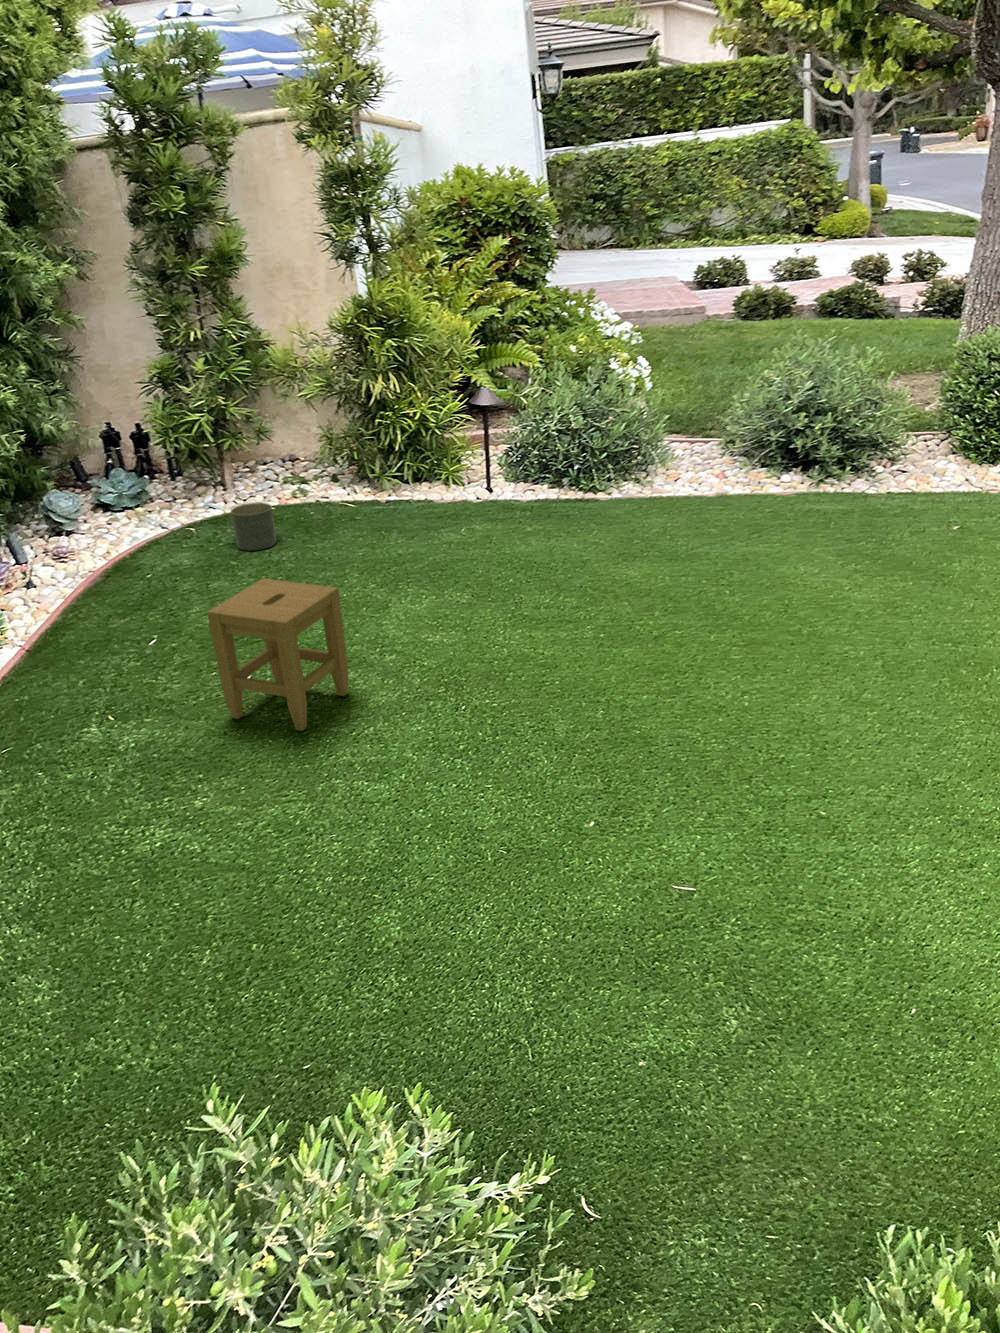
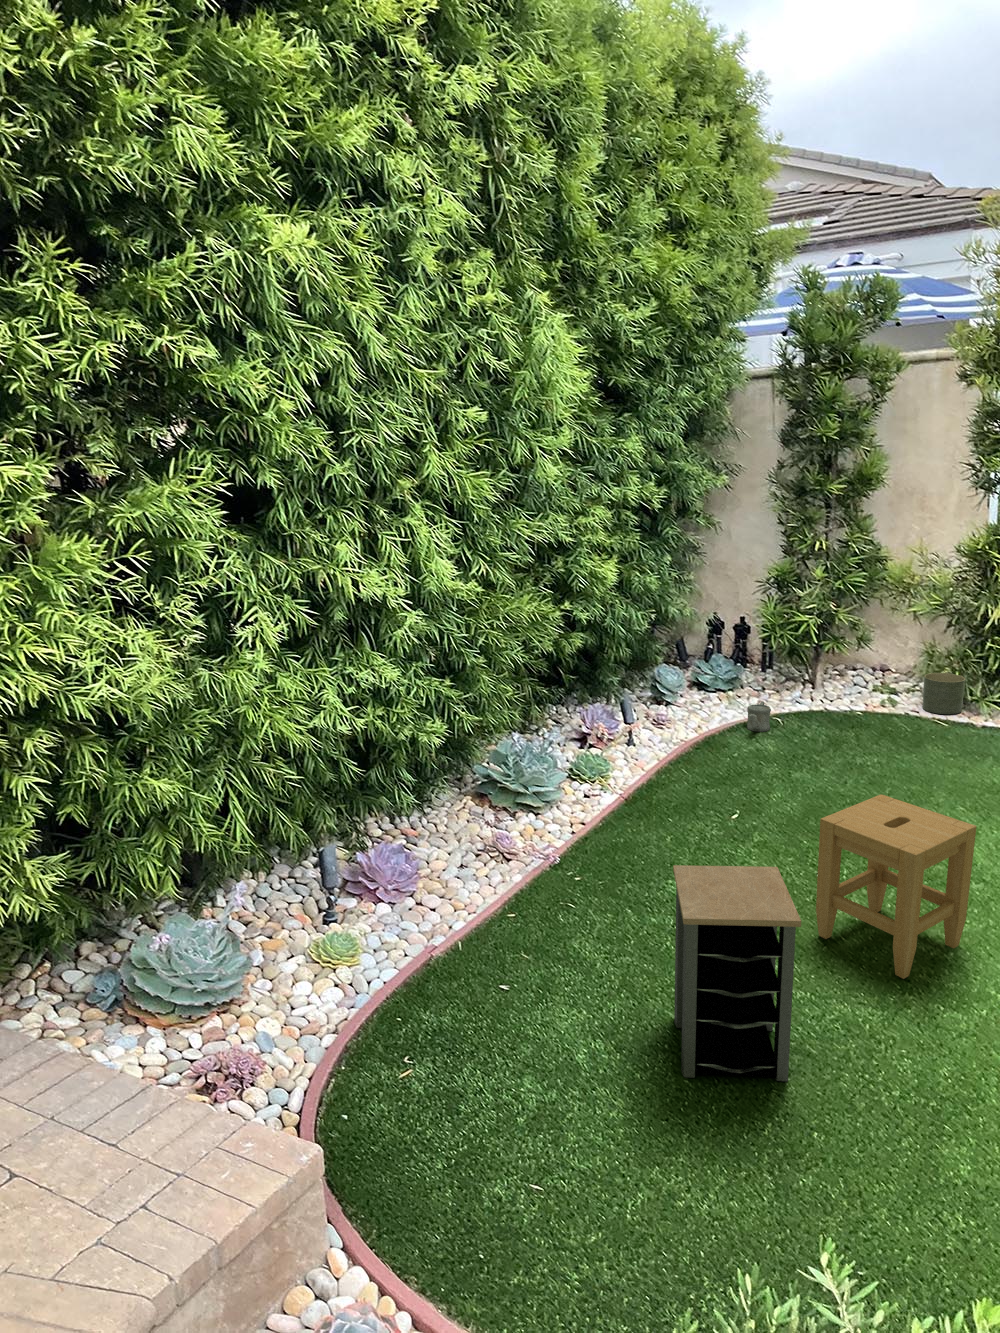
planter: present [231,503,276,550] -> present [922,673,965,714]
watering can: none [154,513,183,546] -> present [747,702,771,732]
side table: none [62,660,205,864] -> present [673,865,801,1081]

